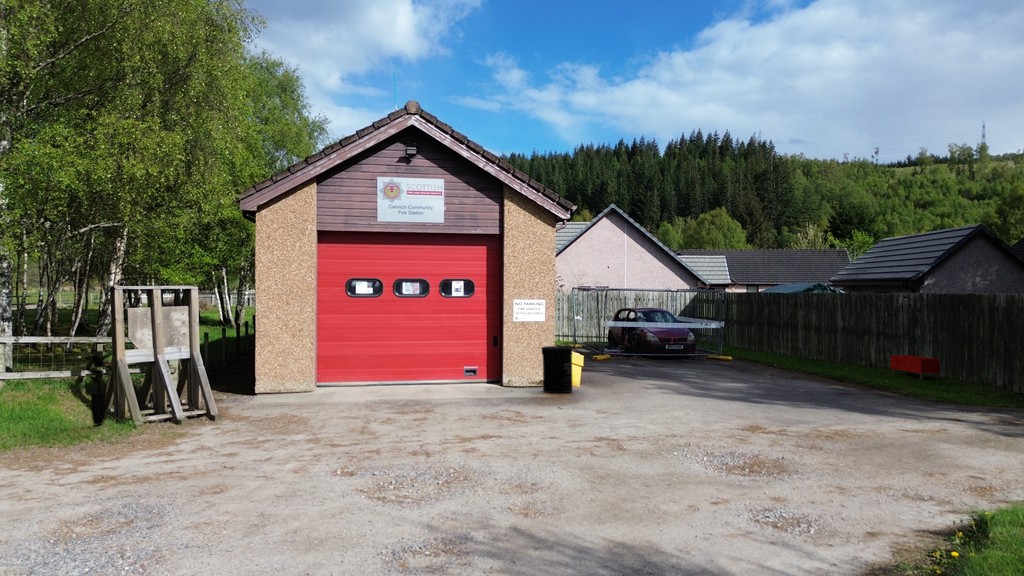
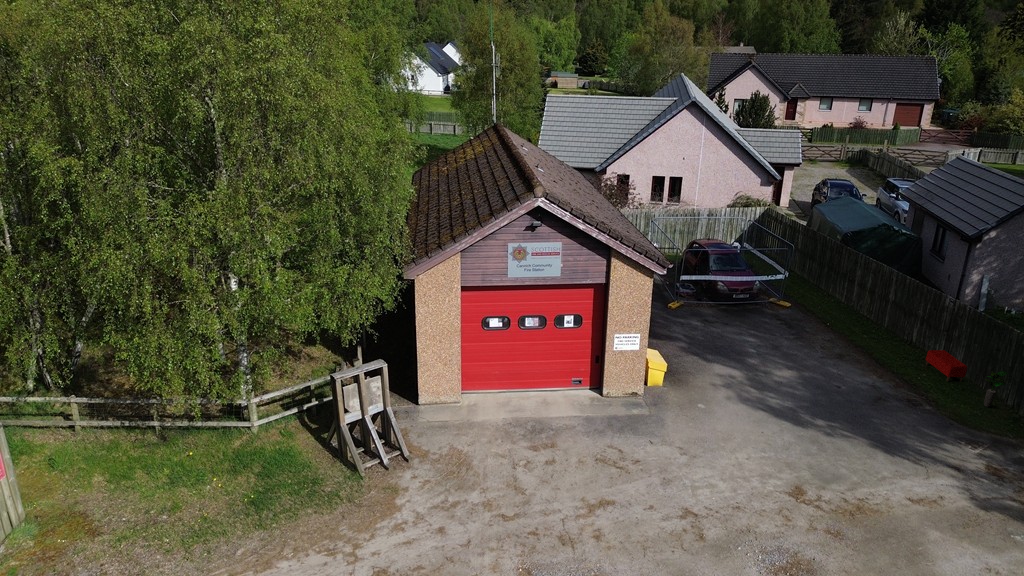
trash can: present [541,345,572,393] -> none [632,368,658,409]
potted plant: present [85,353,114,425] -> present [984,371,1008,407]

